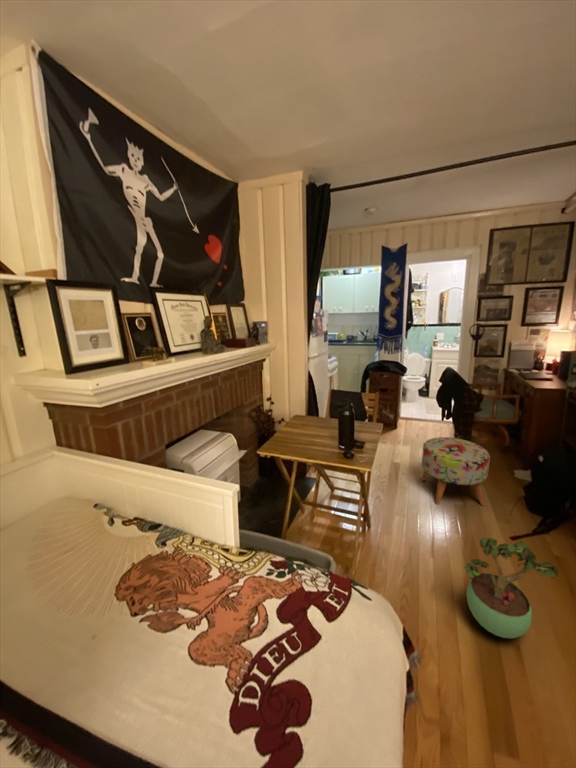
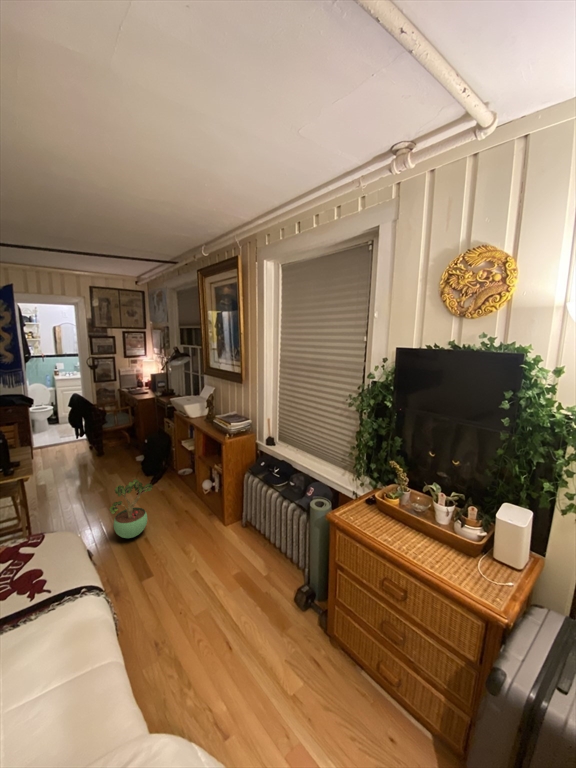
ottoman: present [421,437,490,506] -> none [66,445,120,497]

